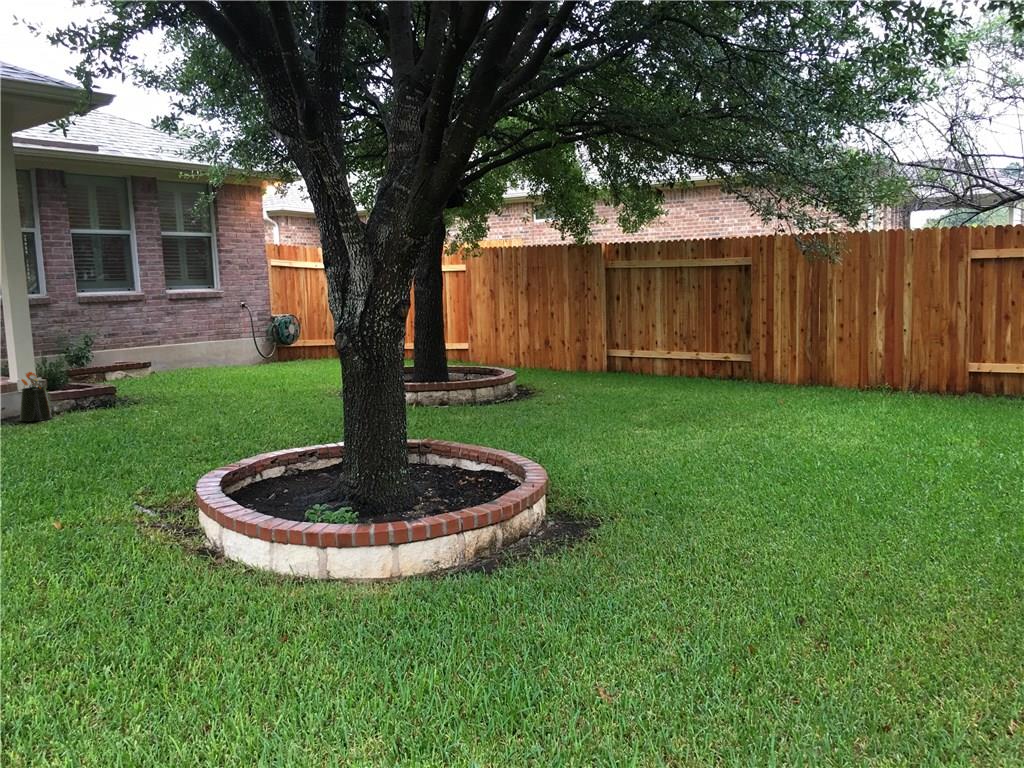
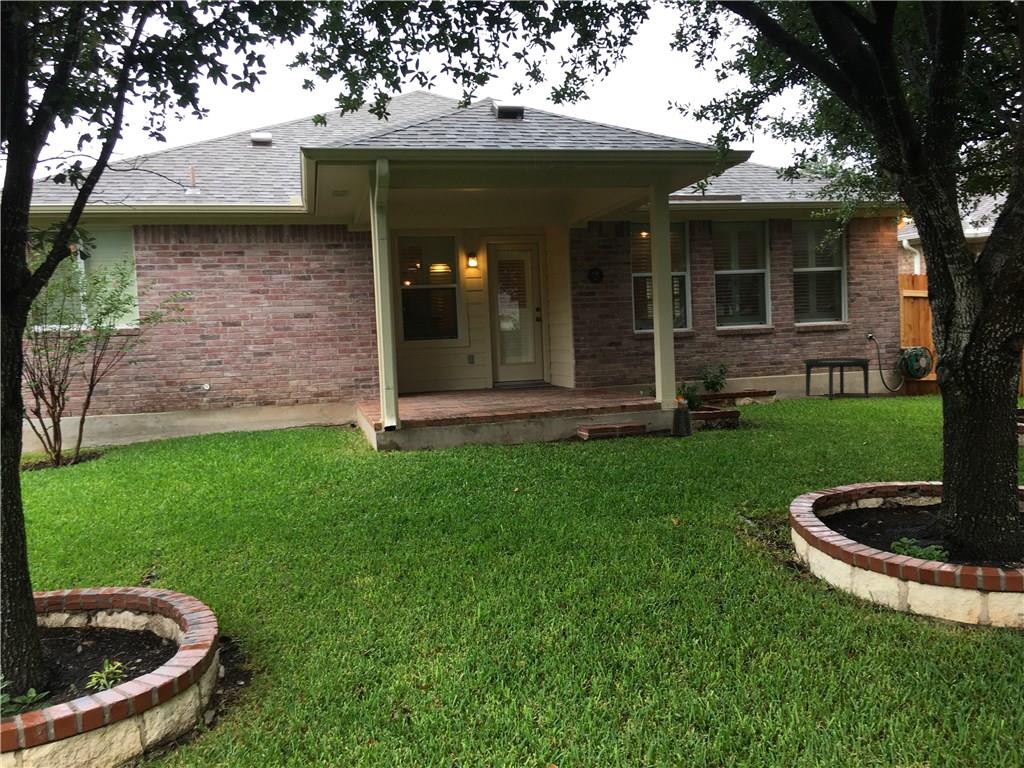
round table: none [177,326,248,369] -> present [803,358,871,400]

